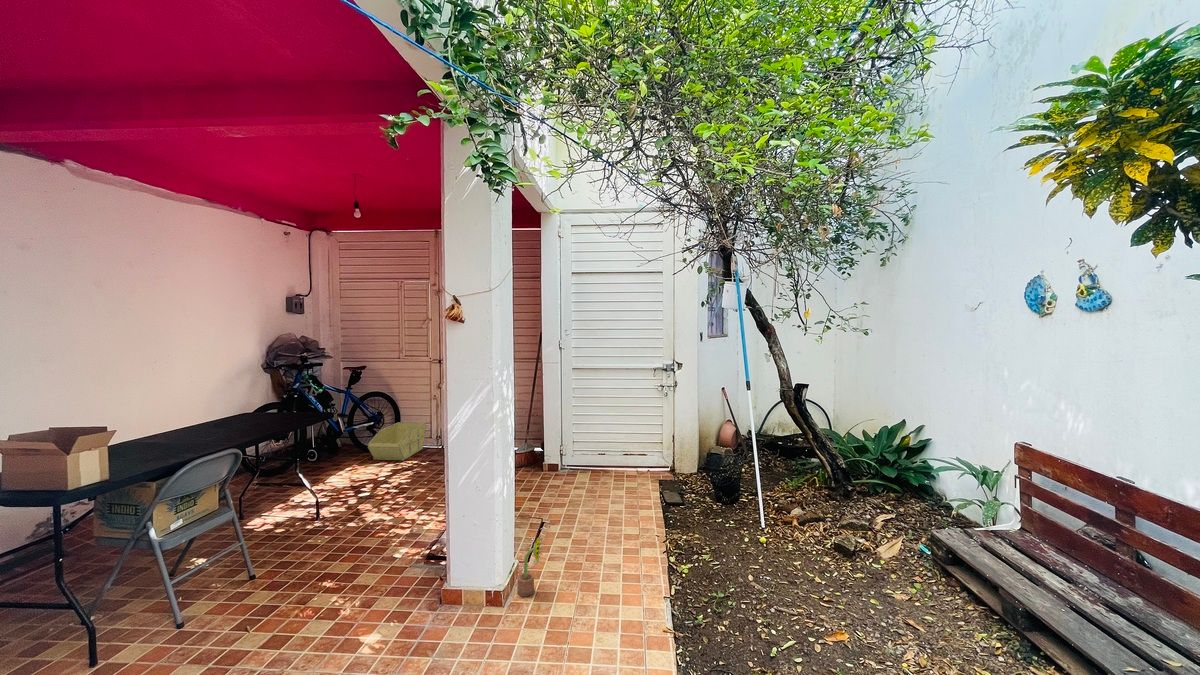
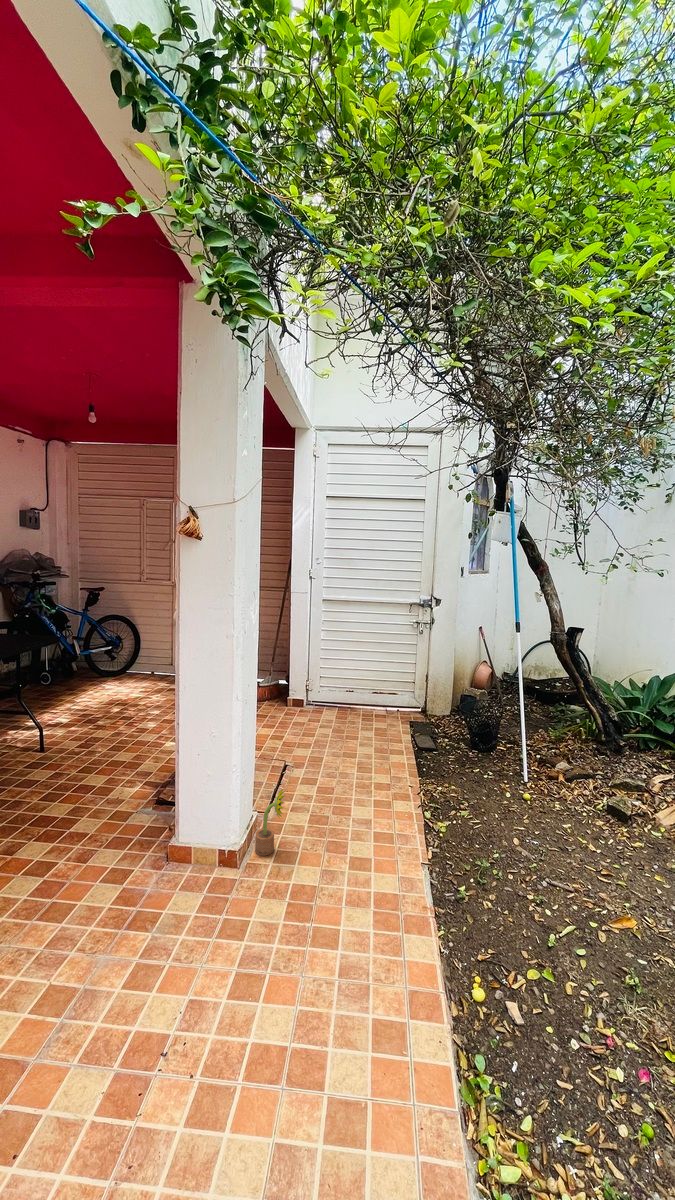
storage bin: present [368,422,426,460] -> none [98,647,160,688]

